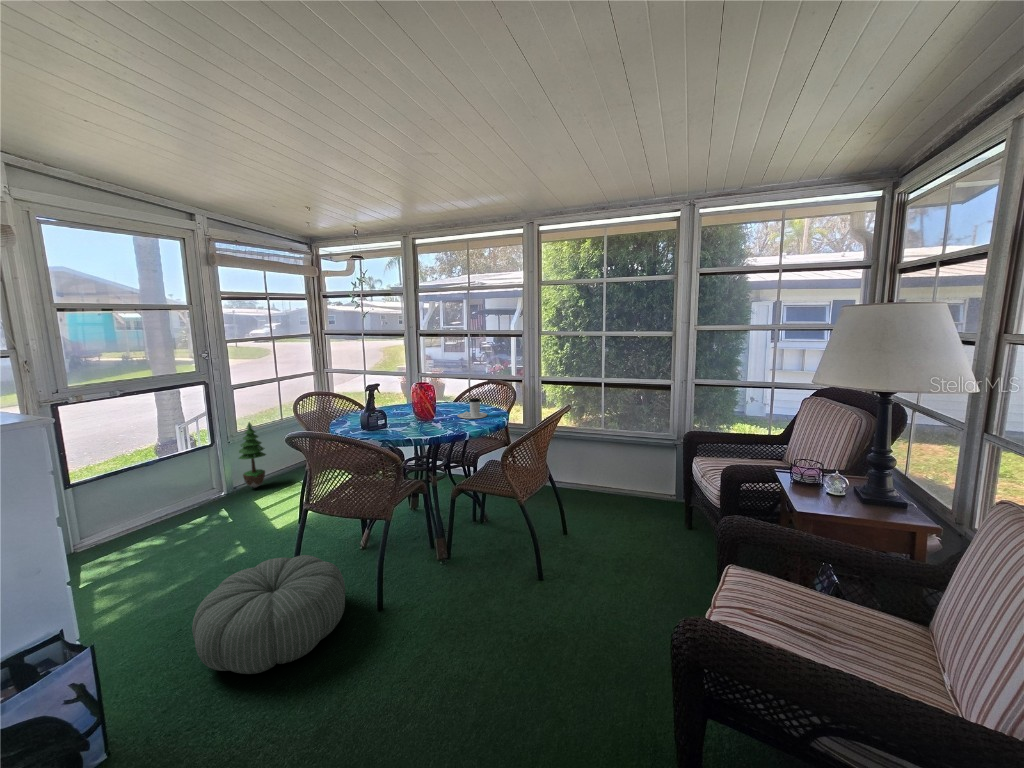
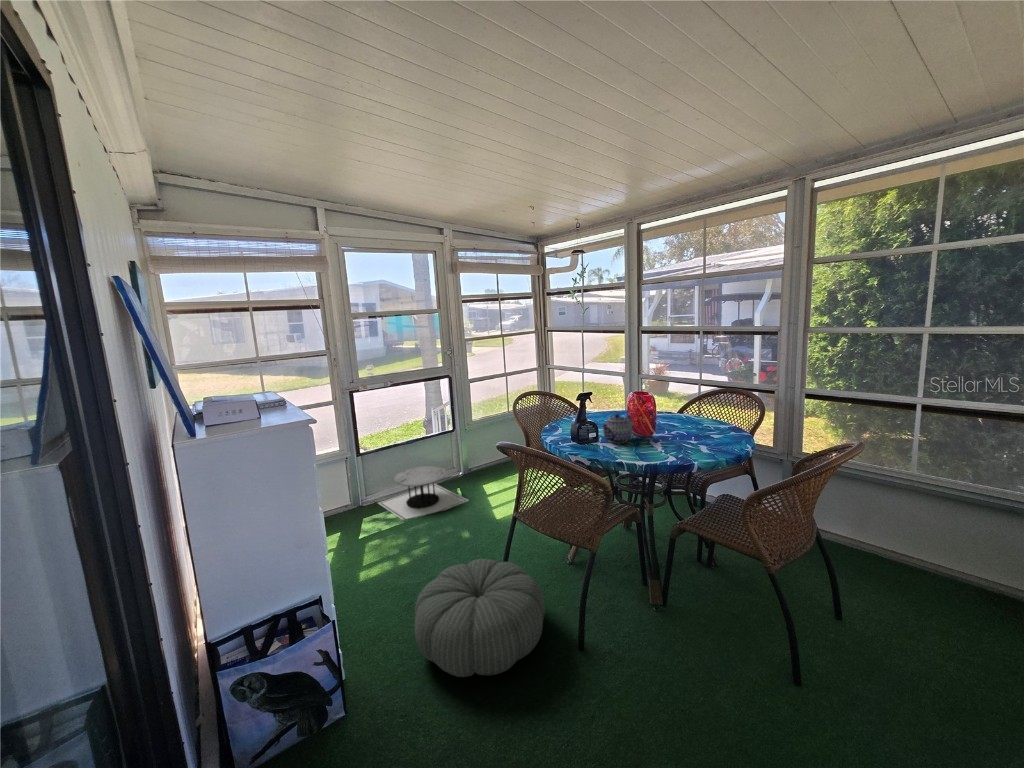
coffee cup: present [457,398,487,419] -> none [679,411,719,437]
teapot: none [392,403,419,429] -> present [602,414,633,443]
potted tree: present [239,422,266,488] -> none [472,412,494,473]
side table: none [102,486,240,556] -> present [378,466,468,519]

